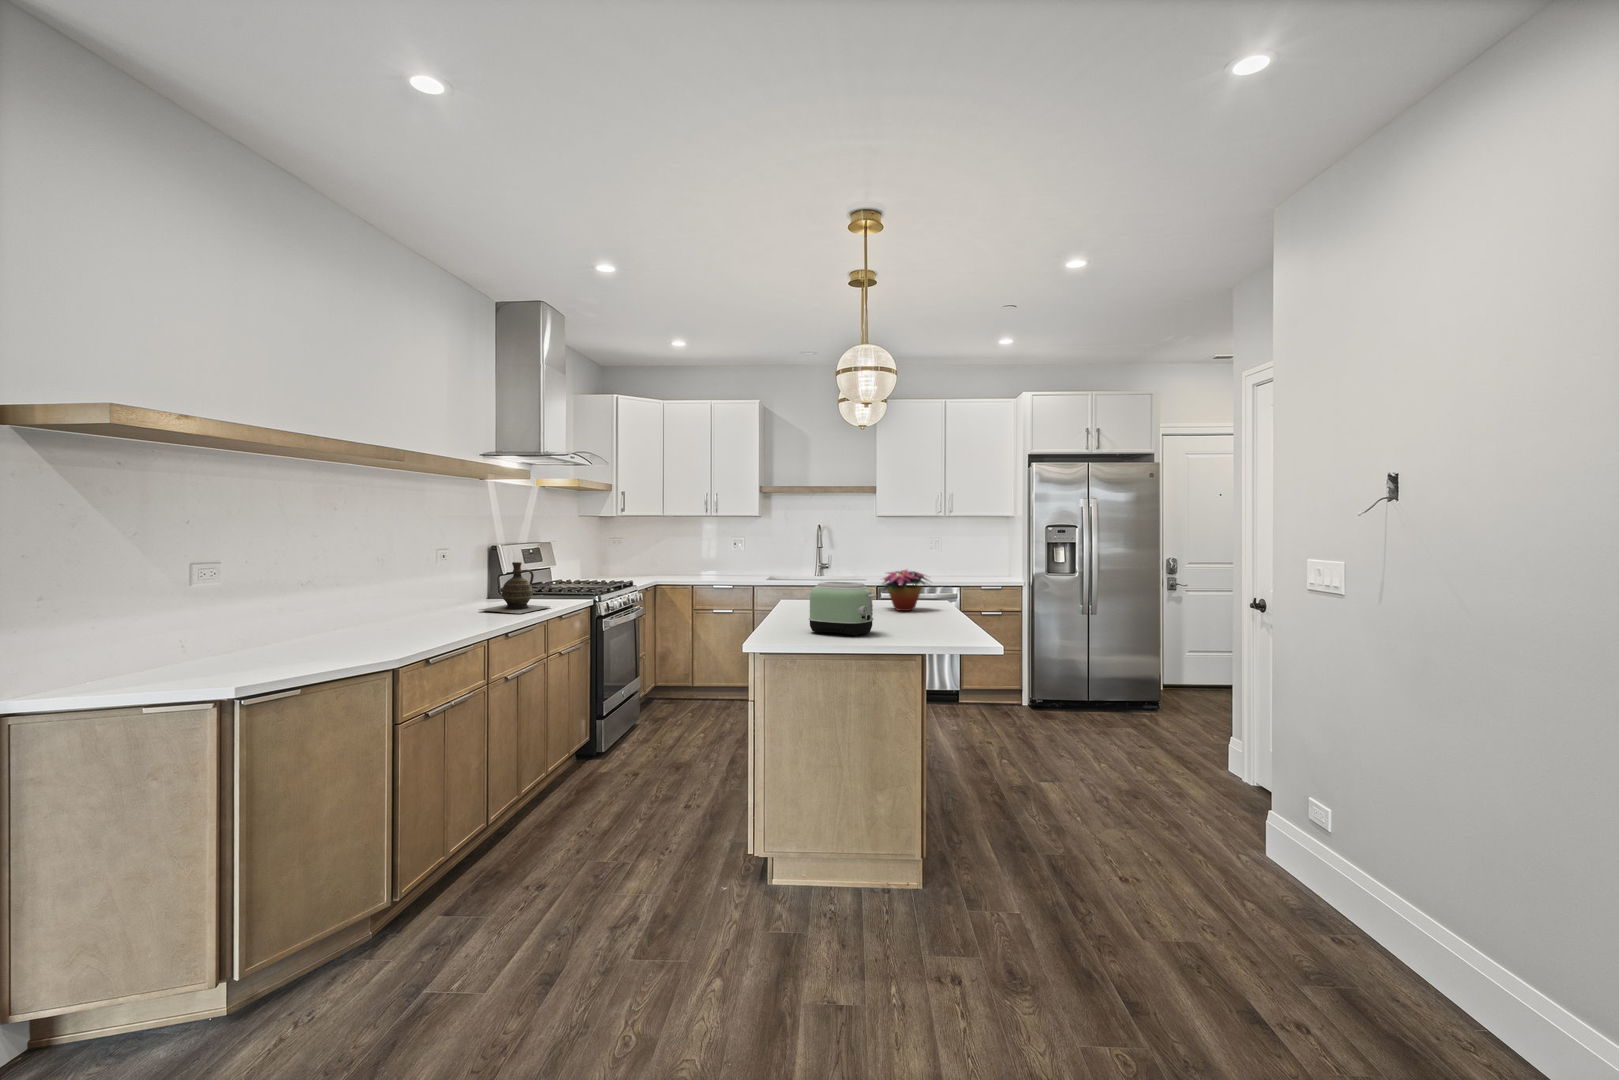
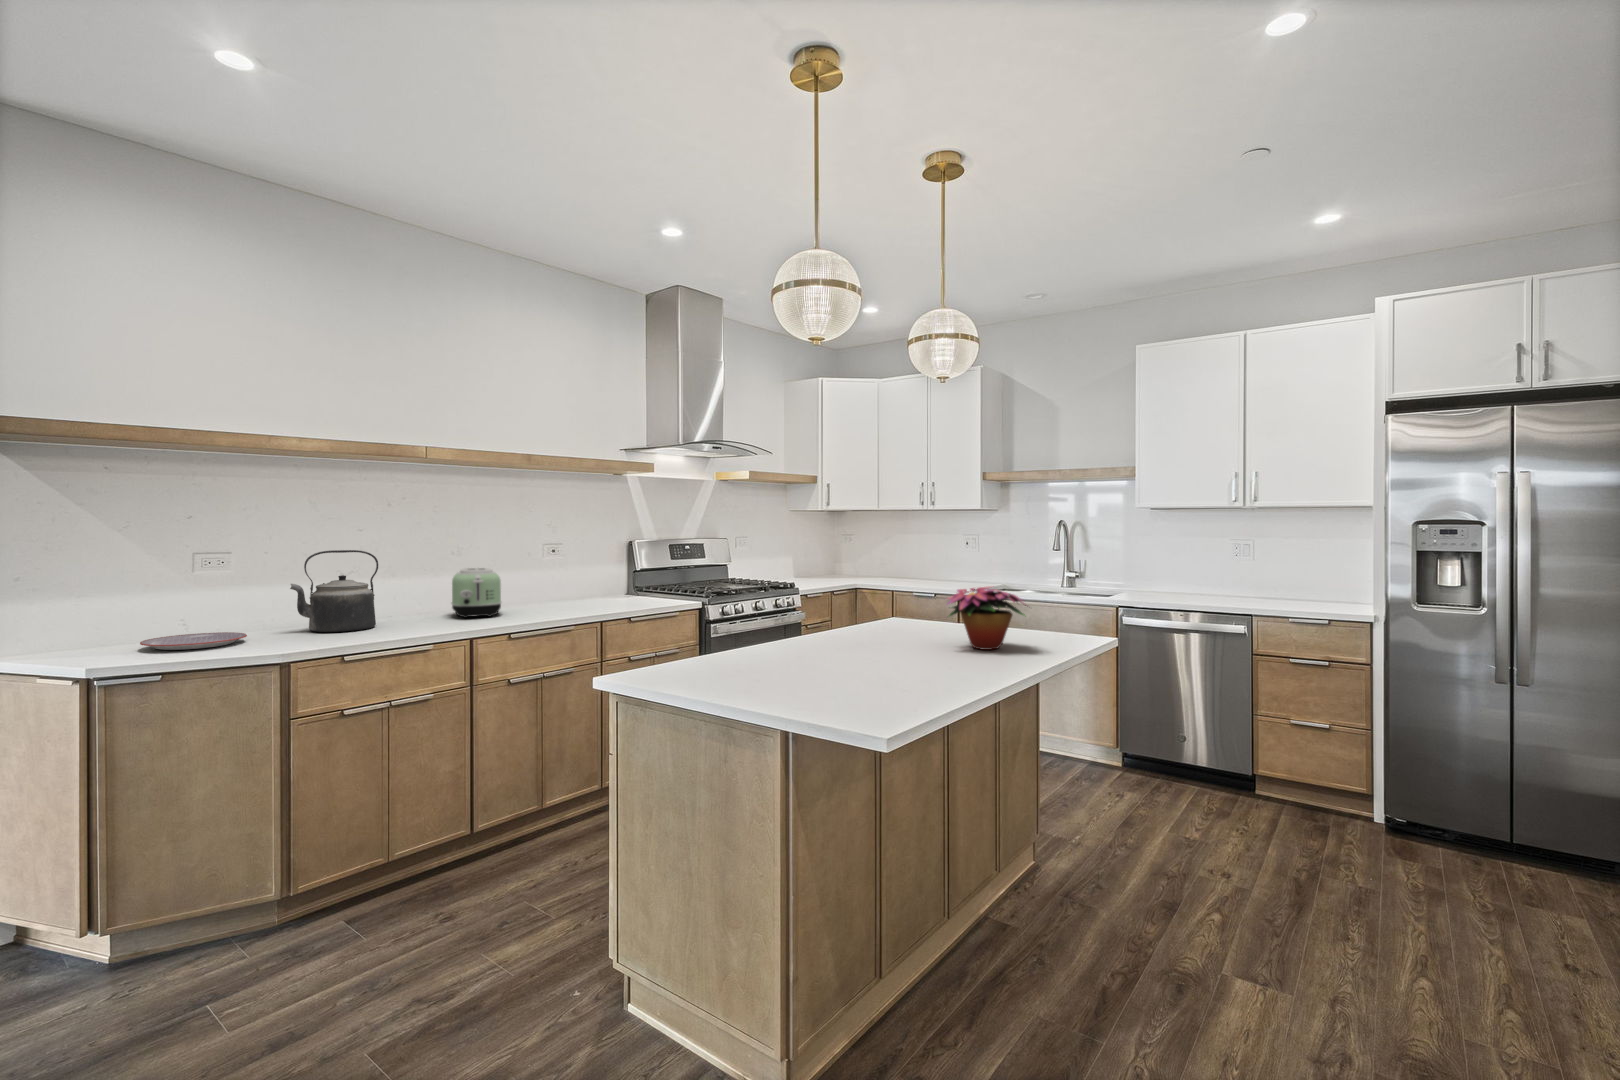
kettle: none [301,557,379,643] -> present [290,550,378,632]
ceramic jug: present [480,562,549,614] -> none [540,560,613,614]
toaster: present [809,582,877,636] -> present [452,568,501,618]
plate: none [187,648,301,669] -> present [140,632,247,650]

